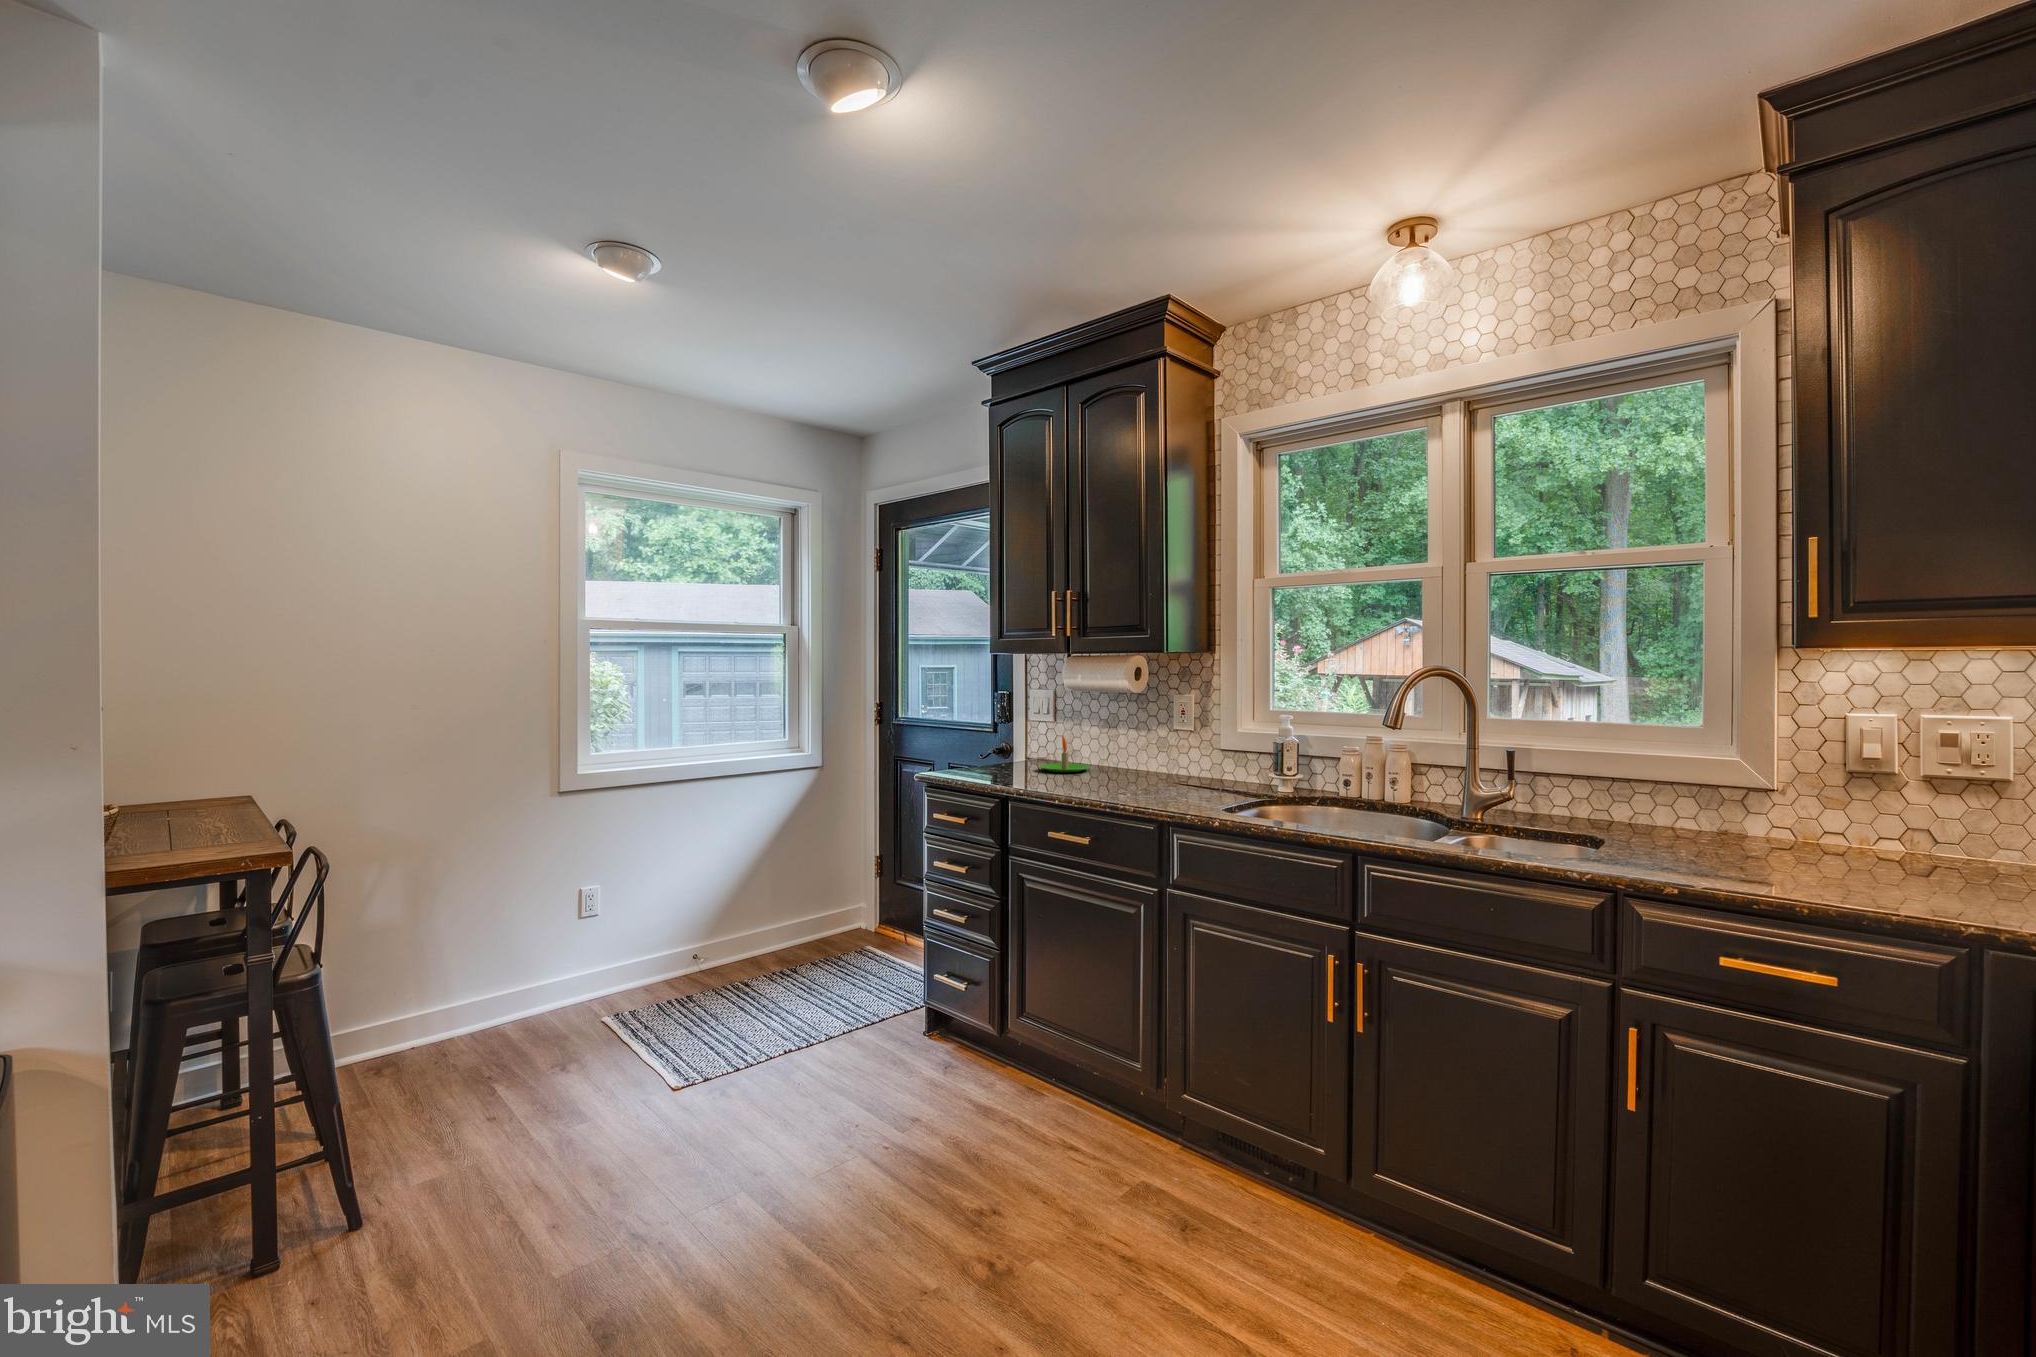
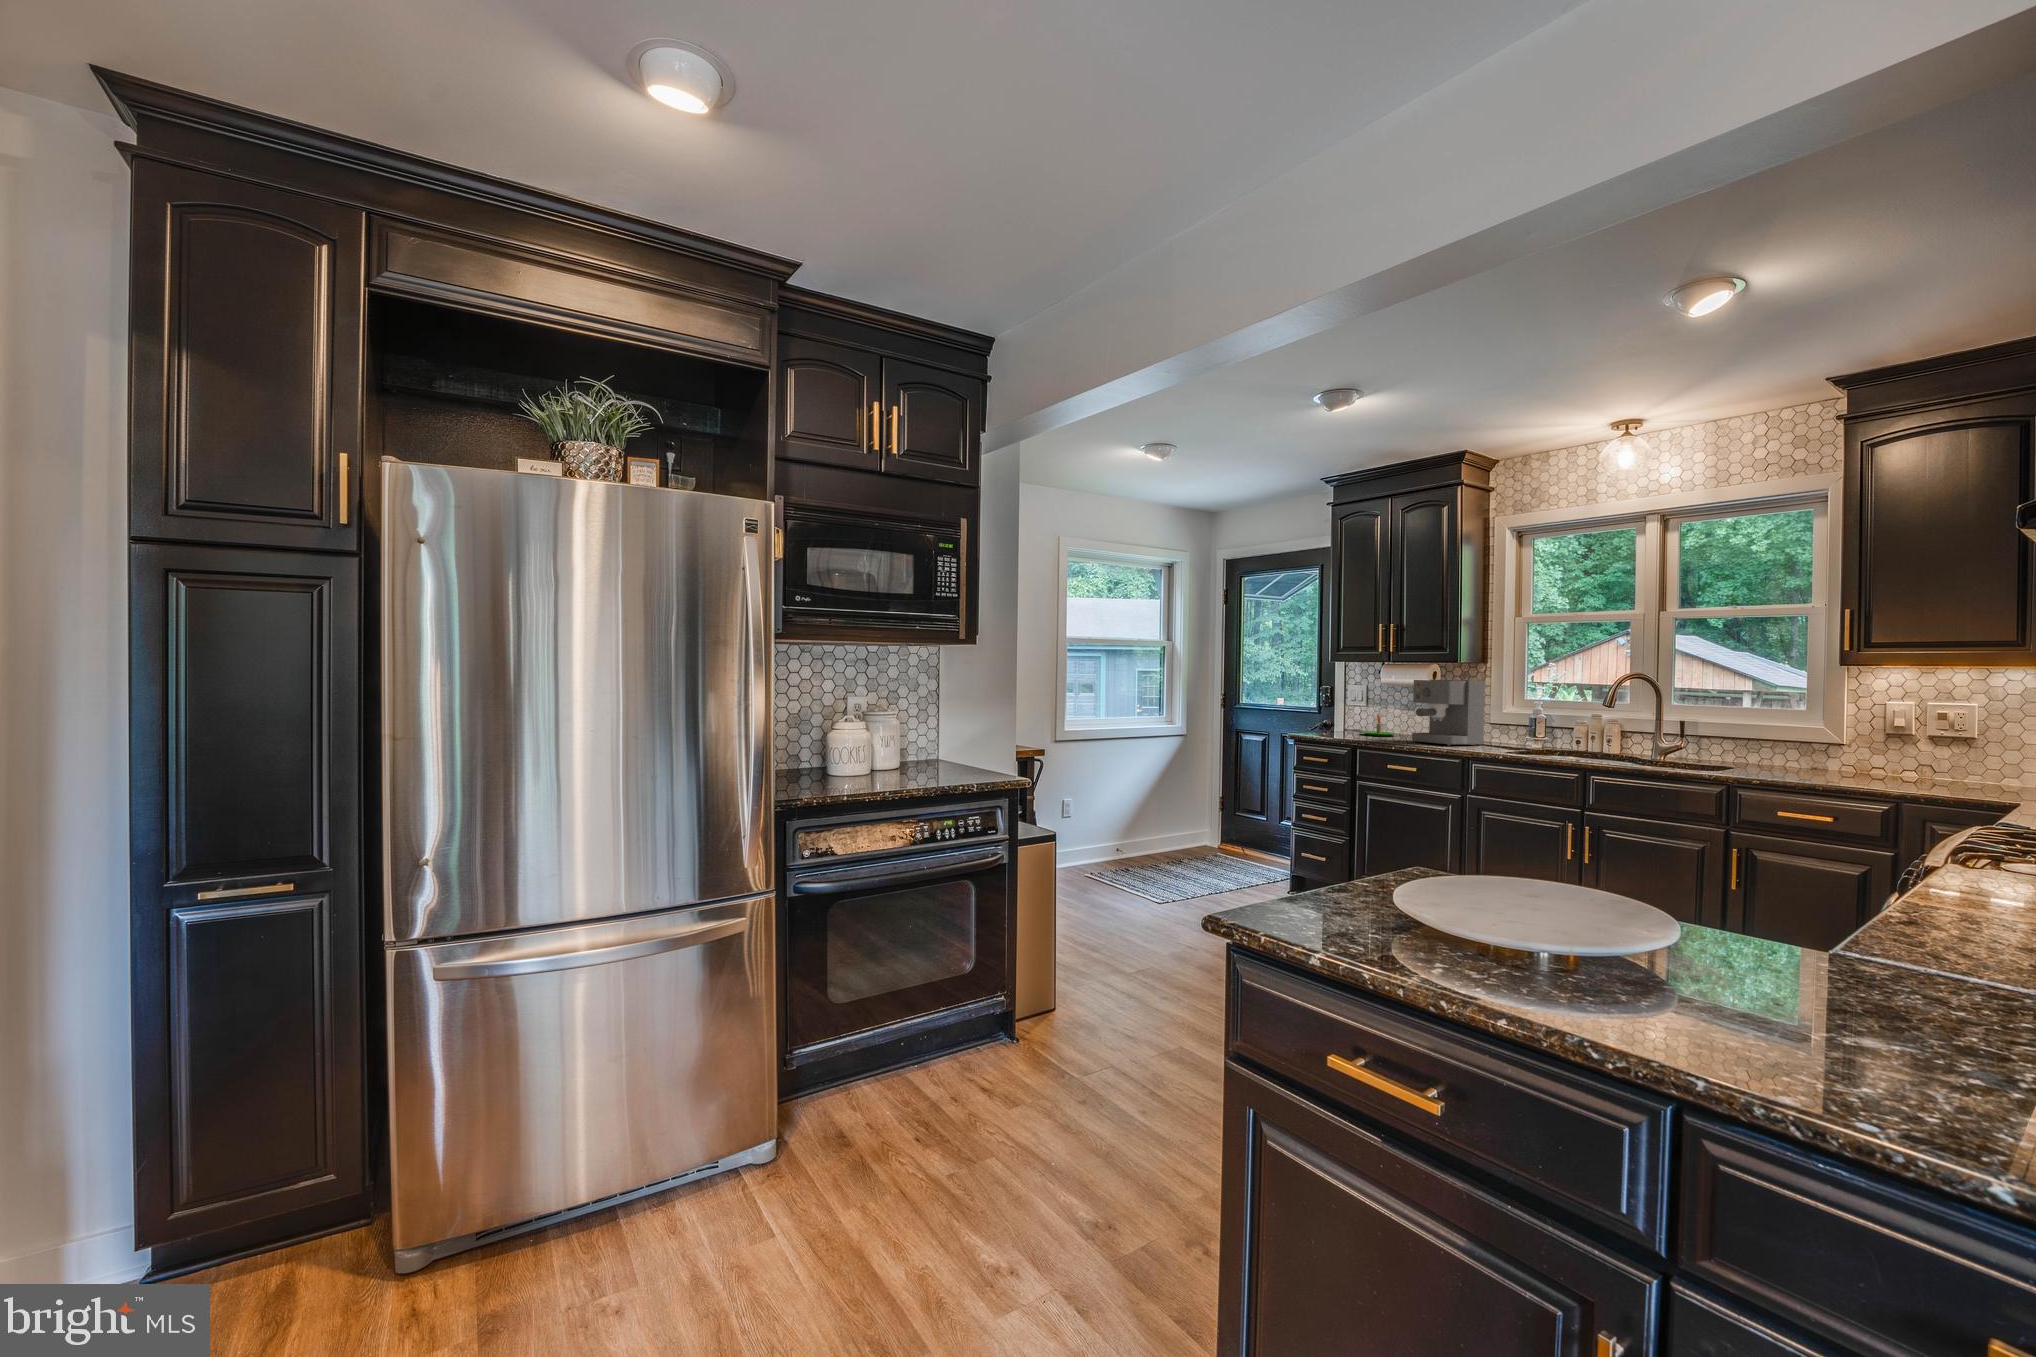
coffee maker: none [1097,681,1208,795] -> present [1412,680,1485,746]

